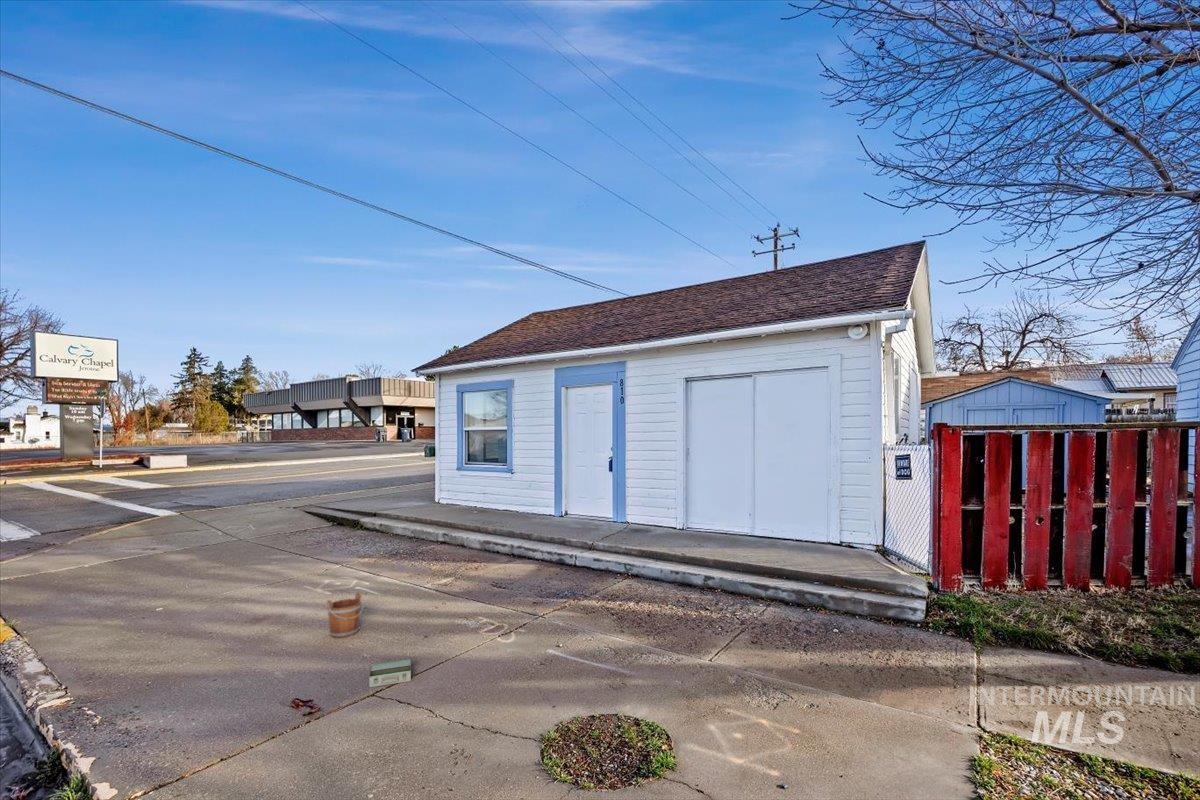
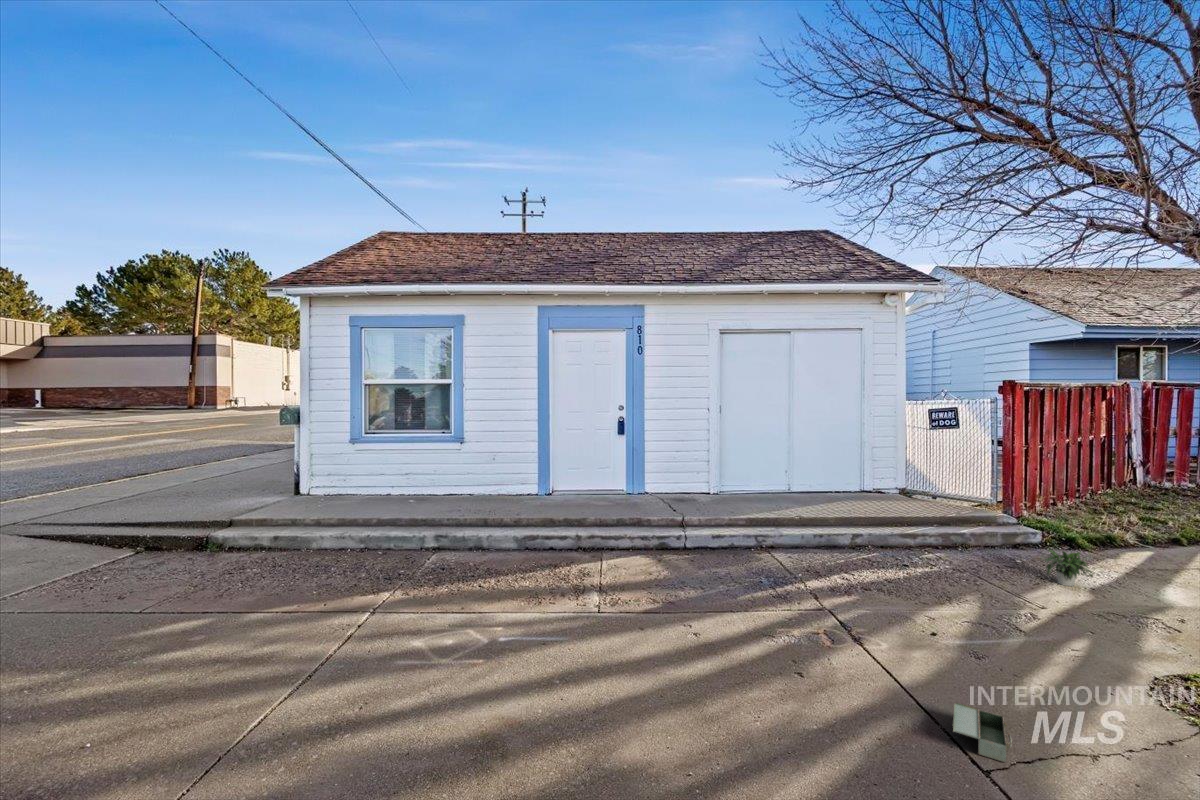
bucket: present [327,593,363,638] -> none [701,635,761,720]
potted plant: none [762,609,809,654] -> present [1045,550,1092,586]

